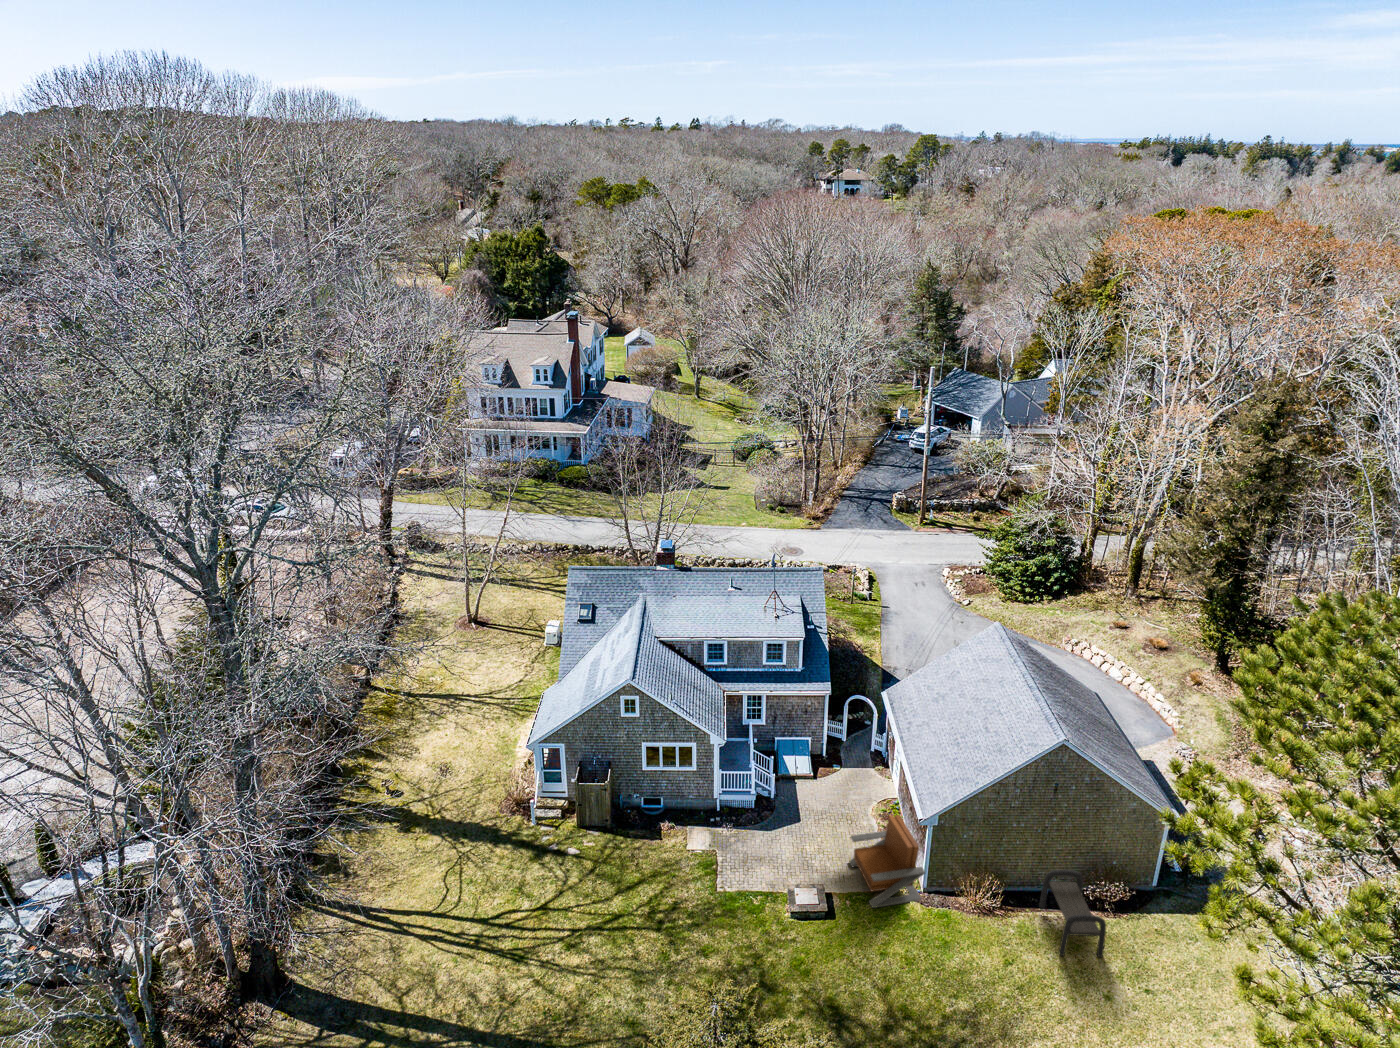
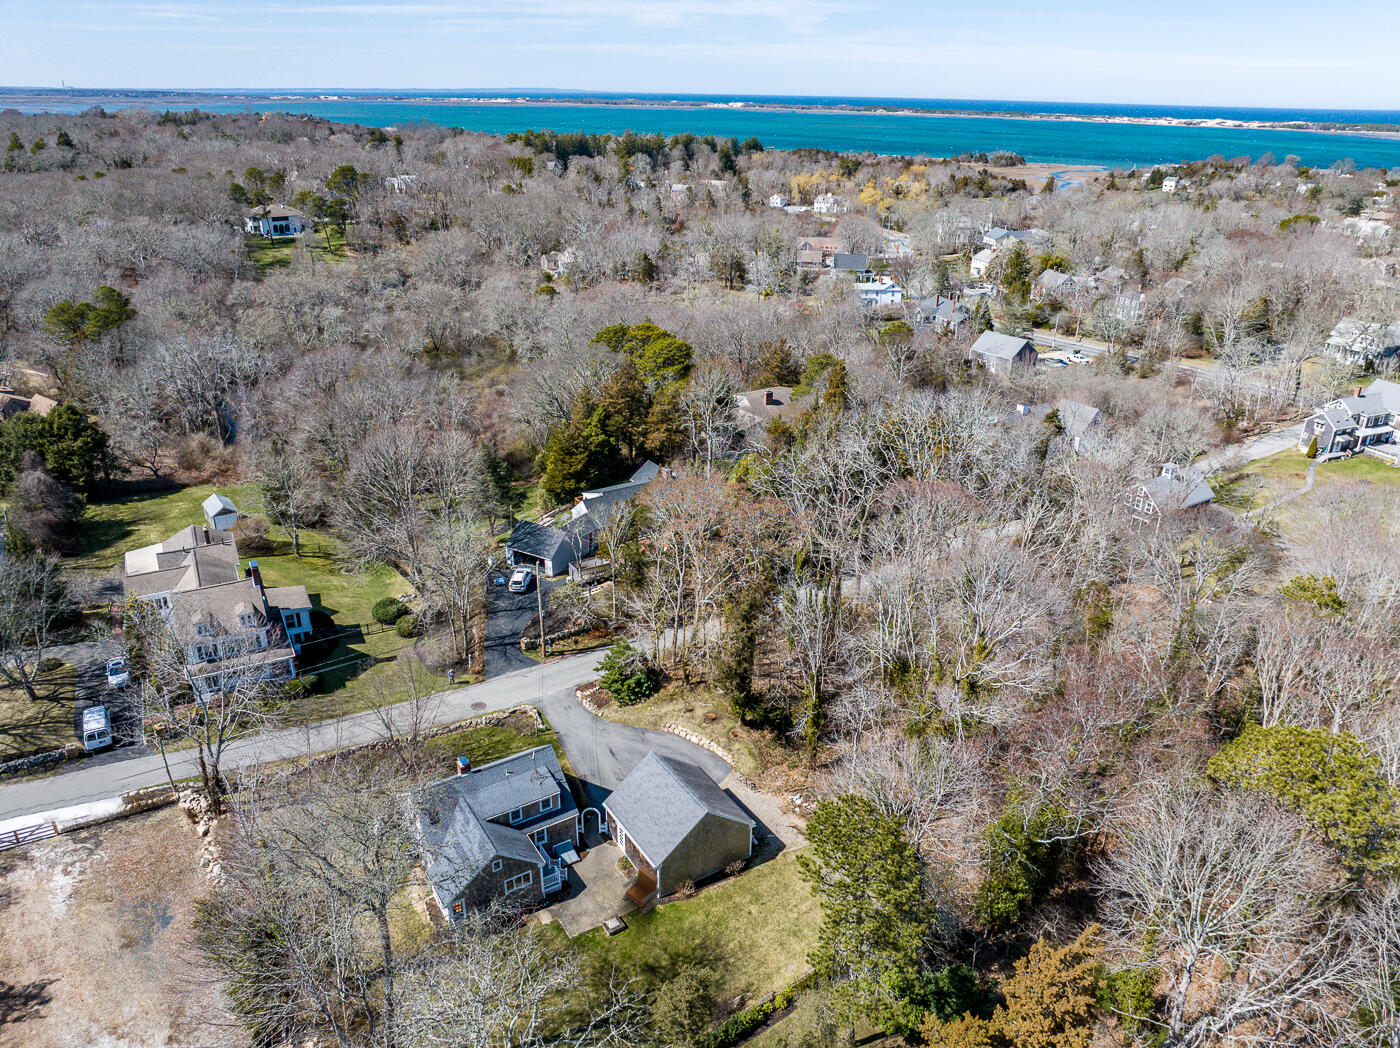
bench: present [1039,870,1106,957] -> none [707,860,737,899]

